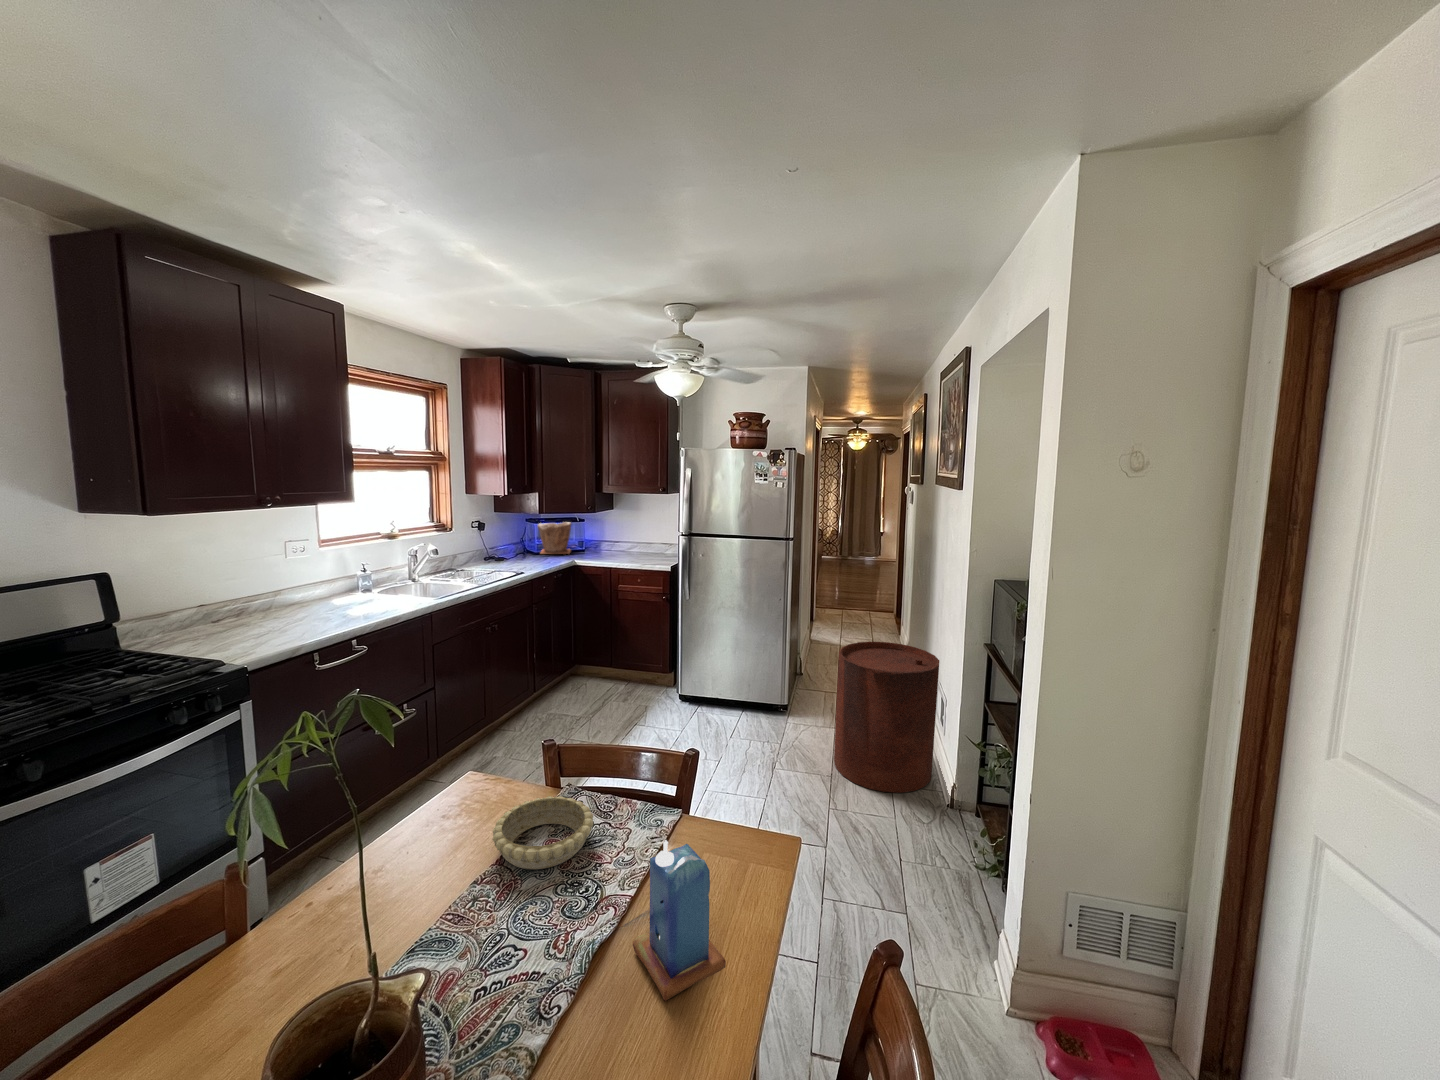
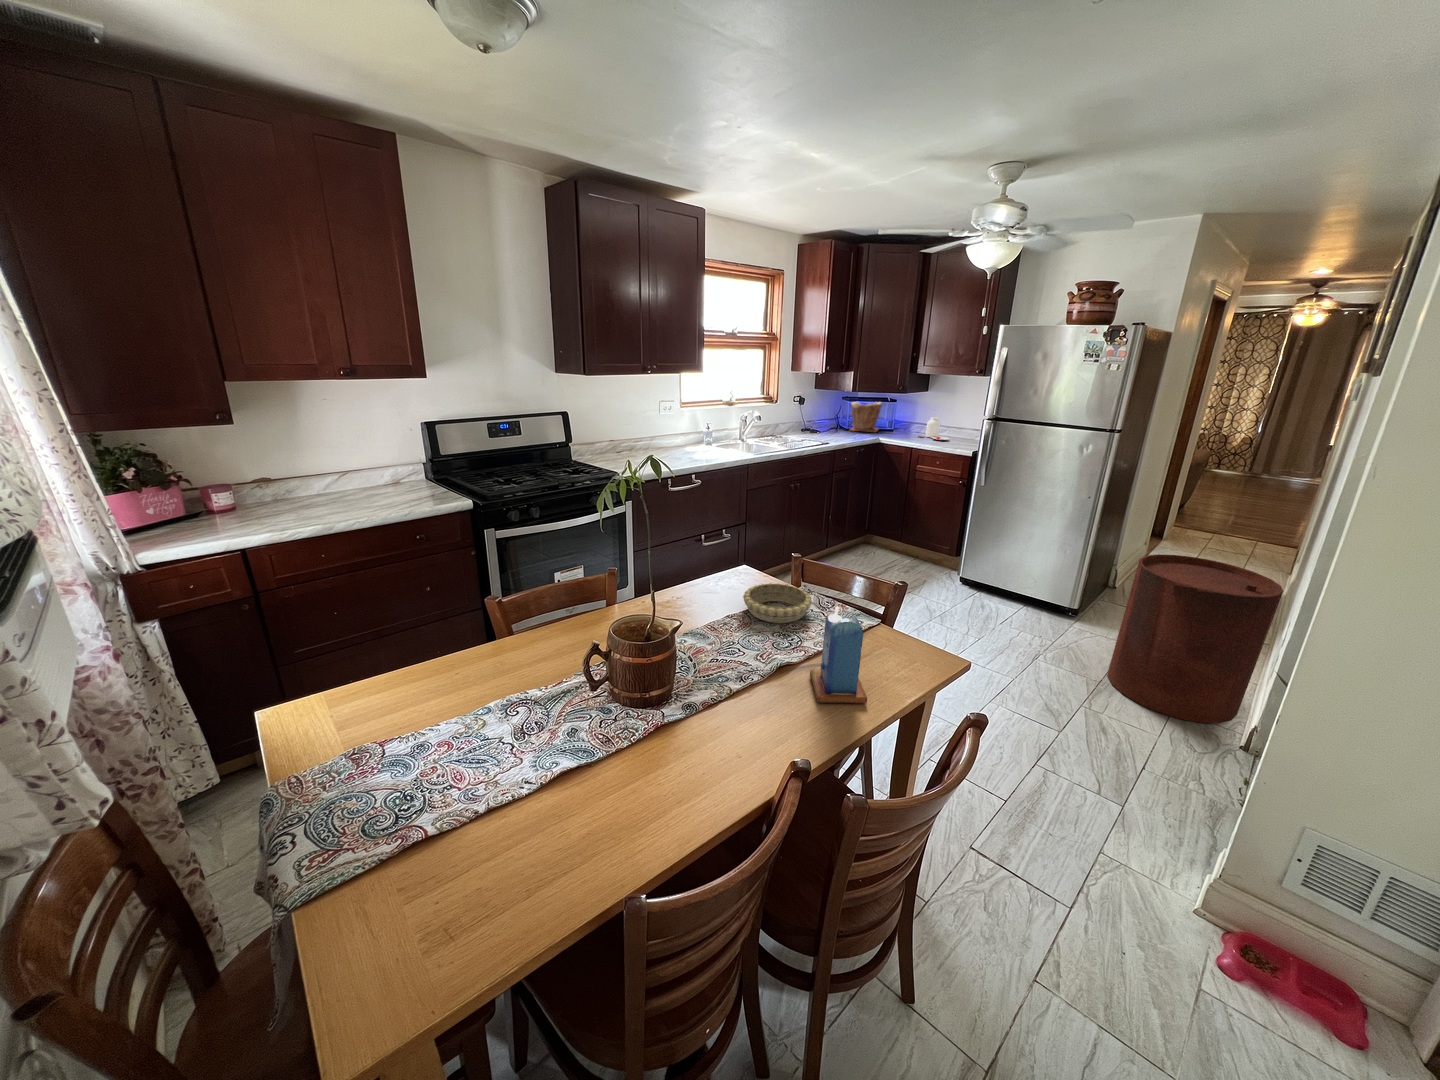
jar: none [614,534,645,556] -> present [921,417,949,440]

